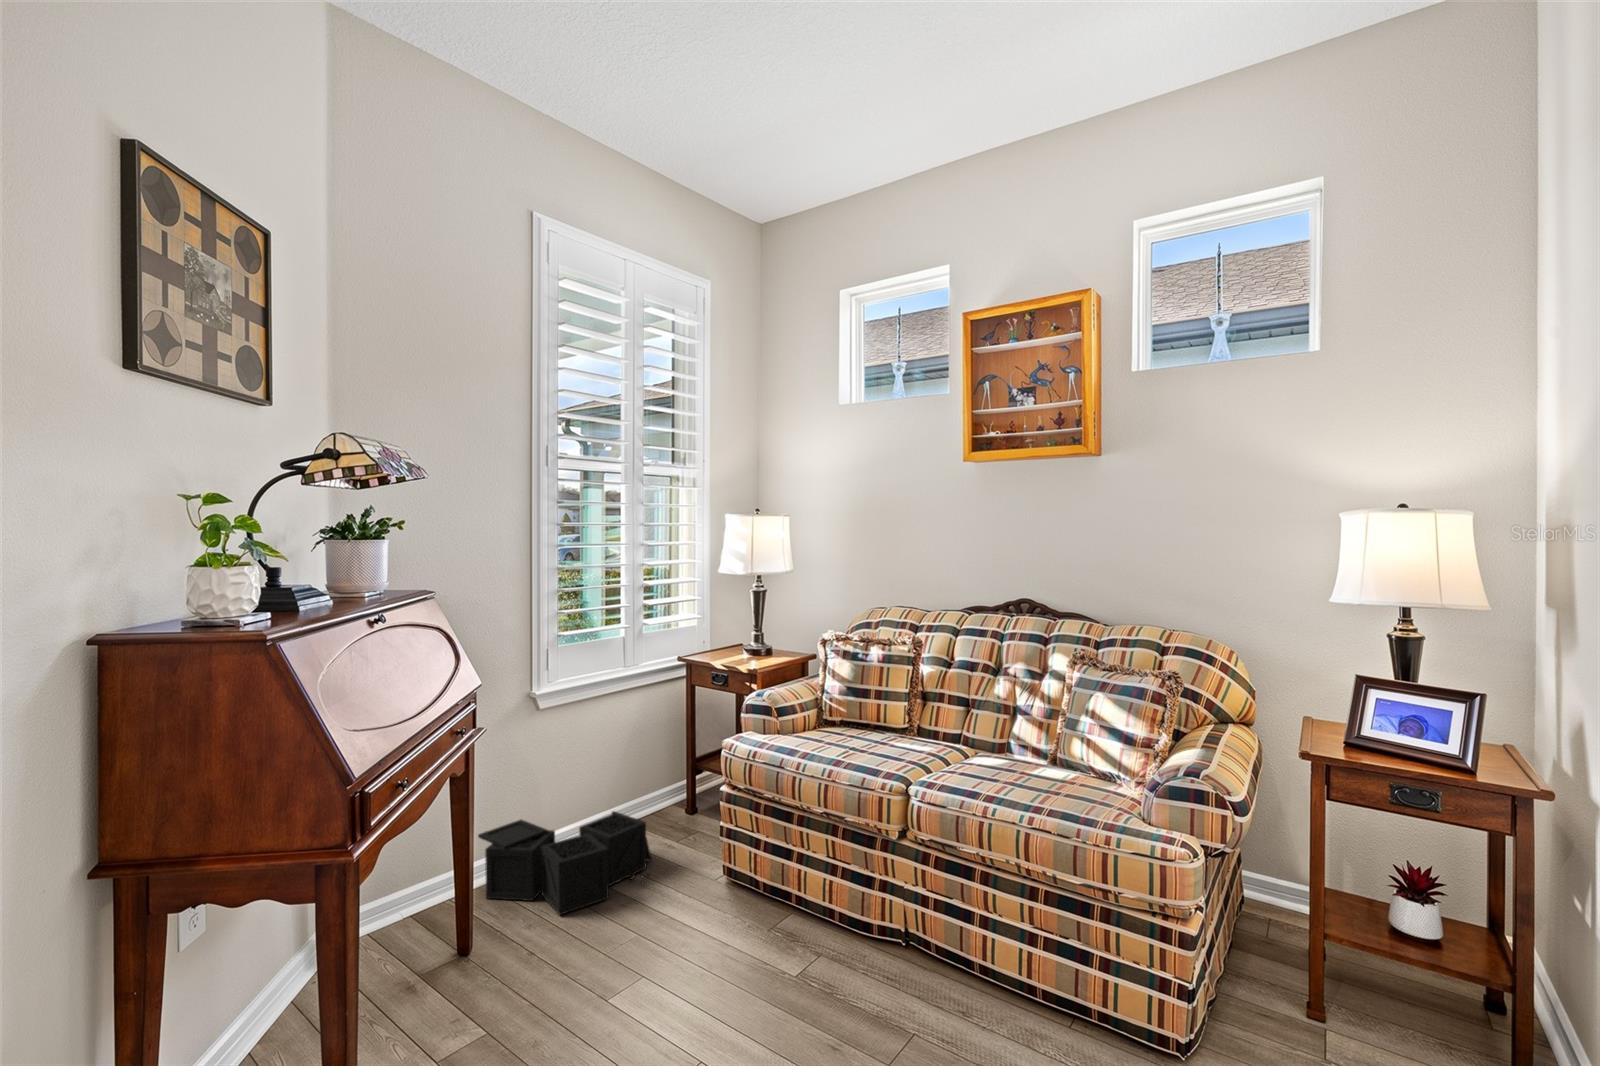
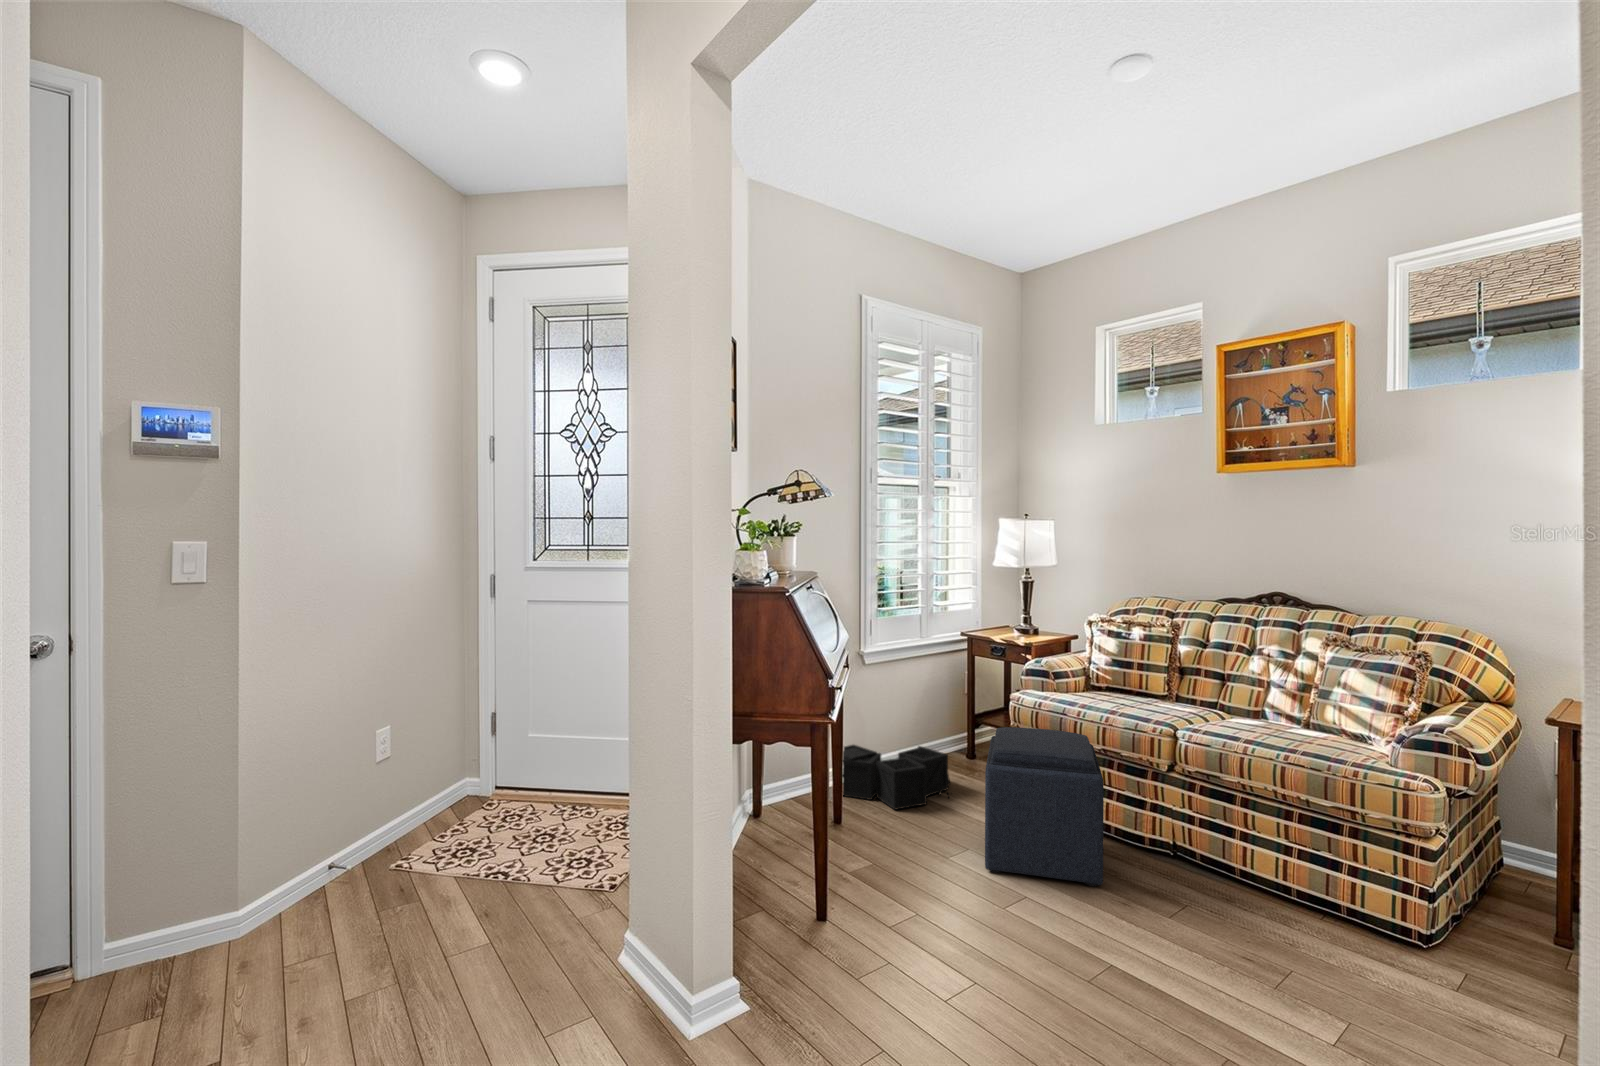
ottoman: none [653,794,812,1021] -> present [985,727,1104,886]

